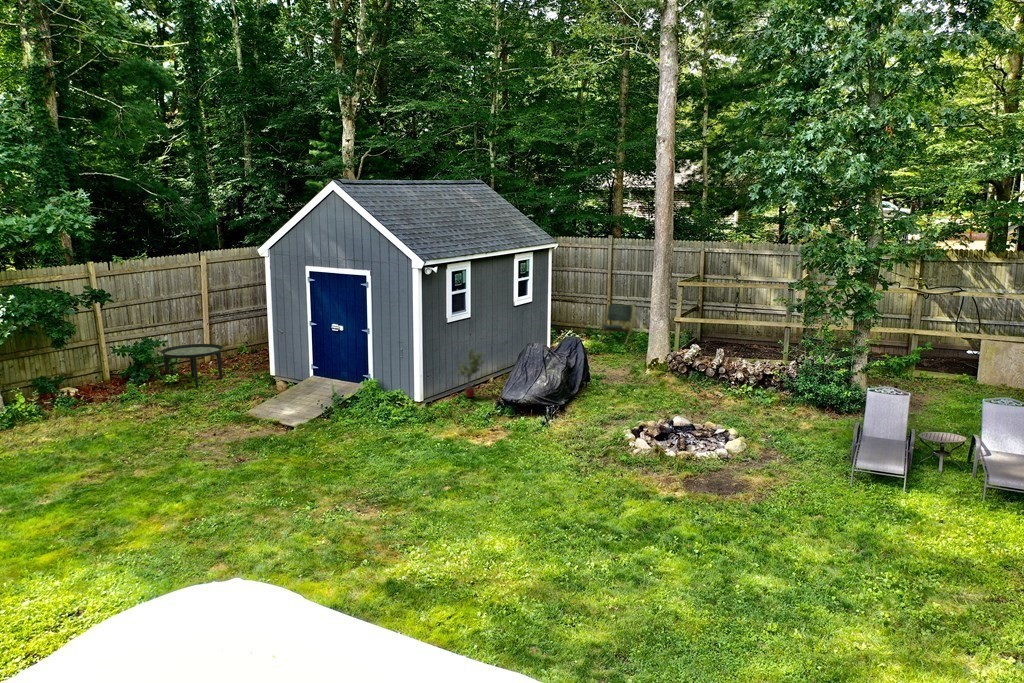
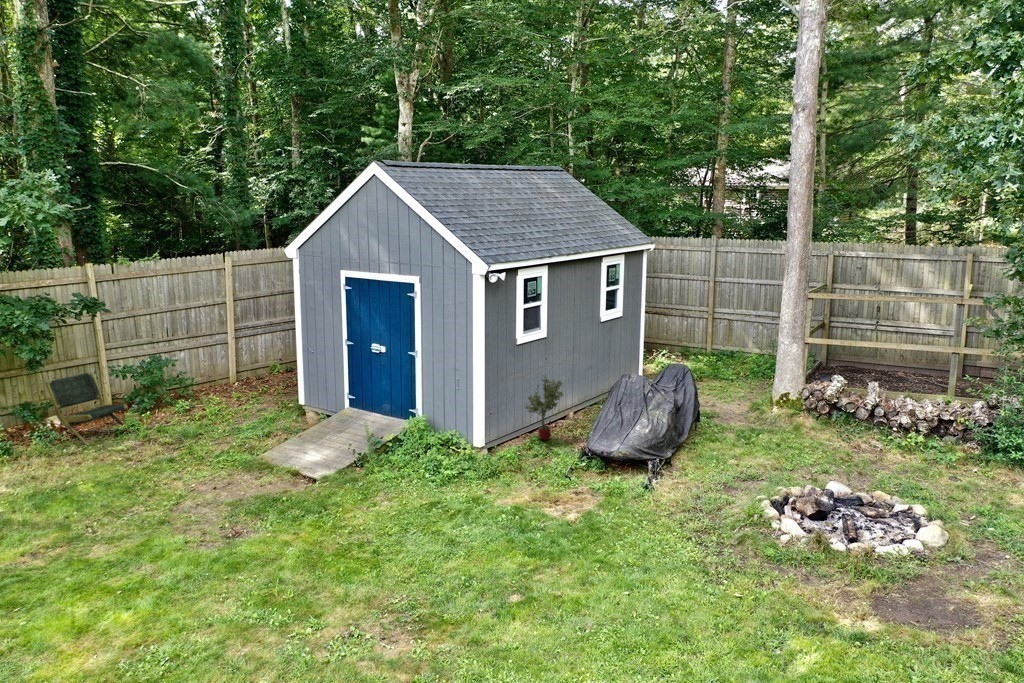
lounge chair: present [600,304,635,342] -> present [45,371,132,445]
round table: present [160,344,223,388] -> none [172,362,247,417]

